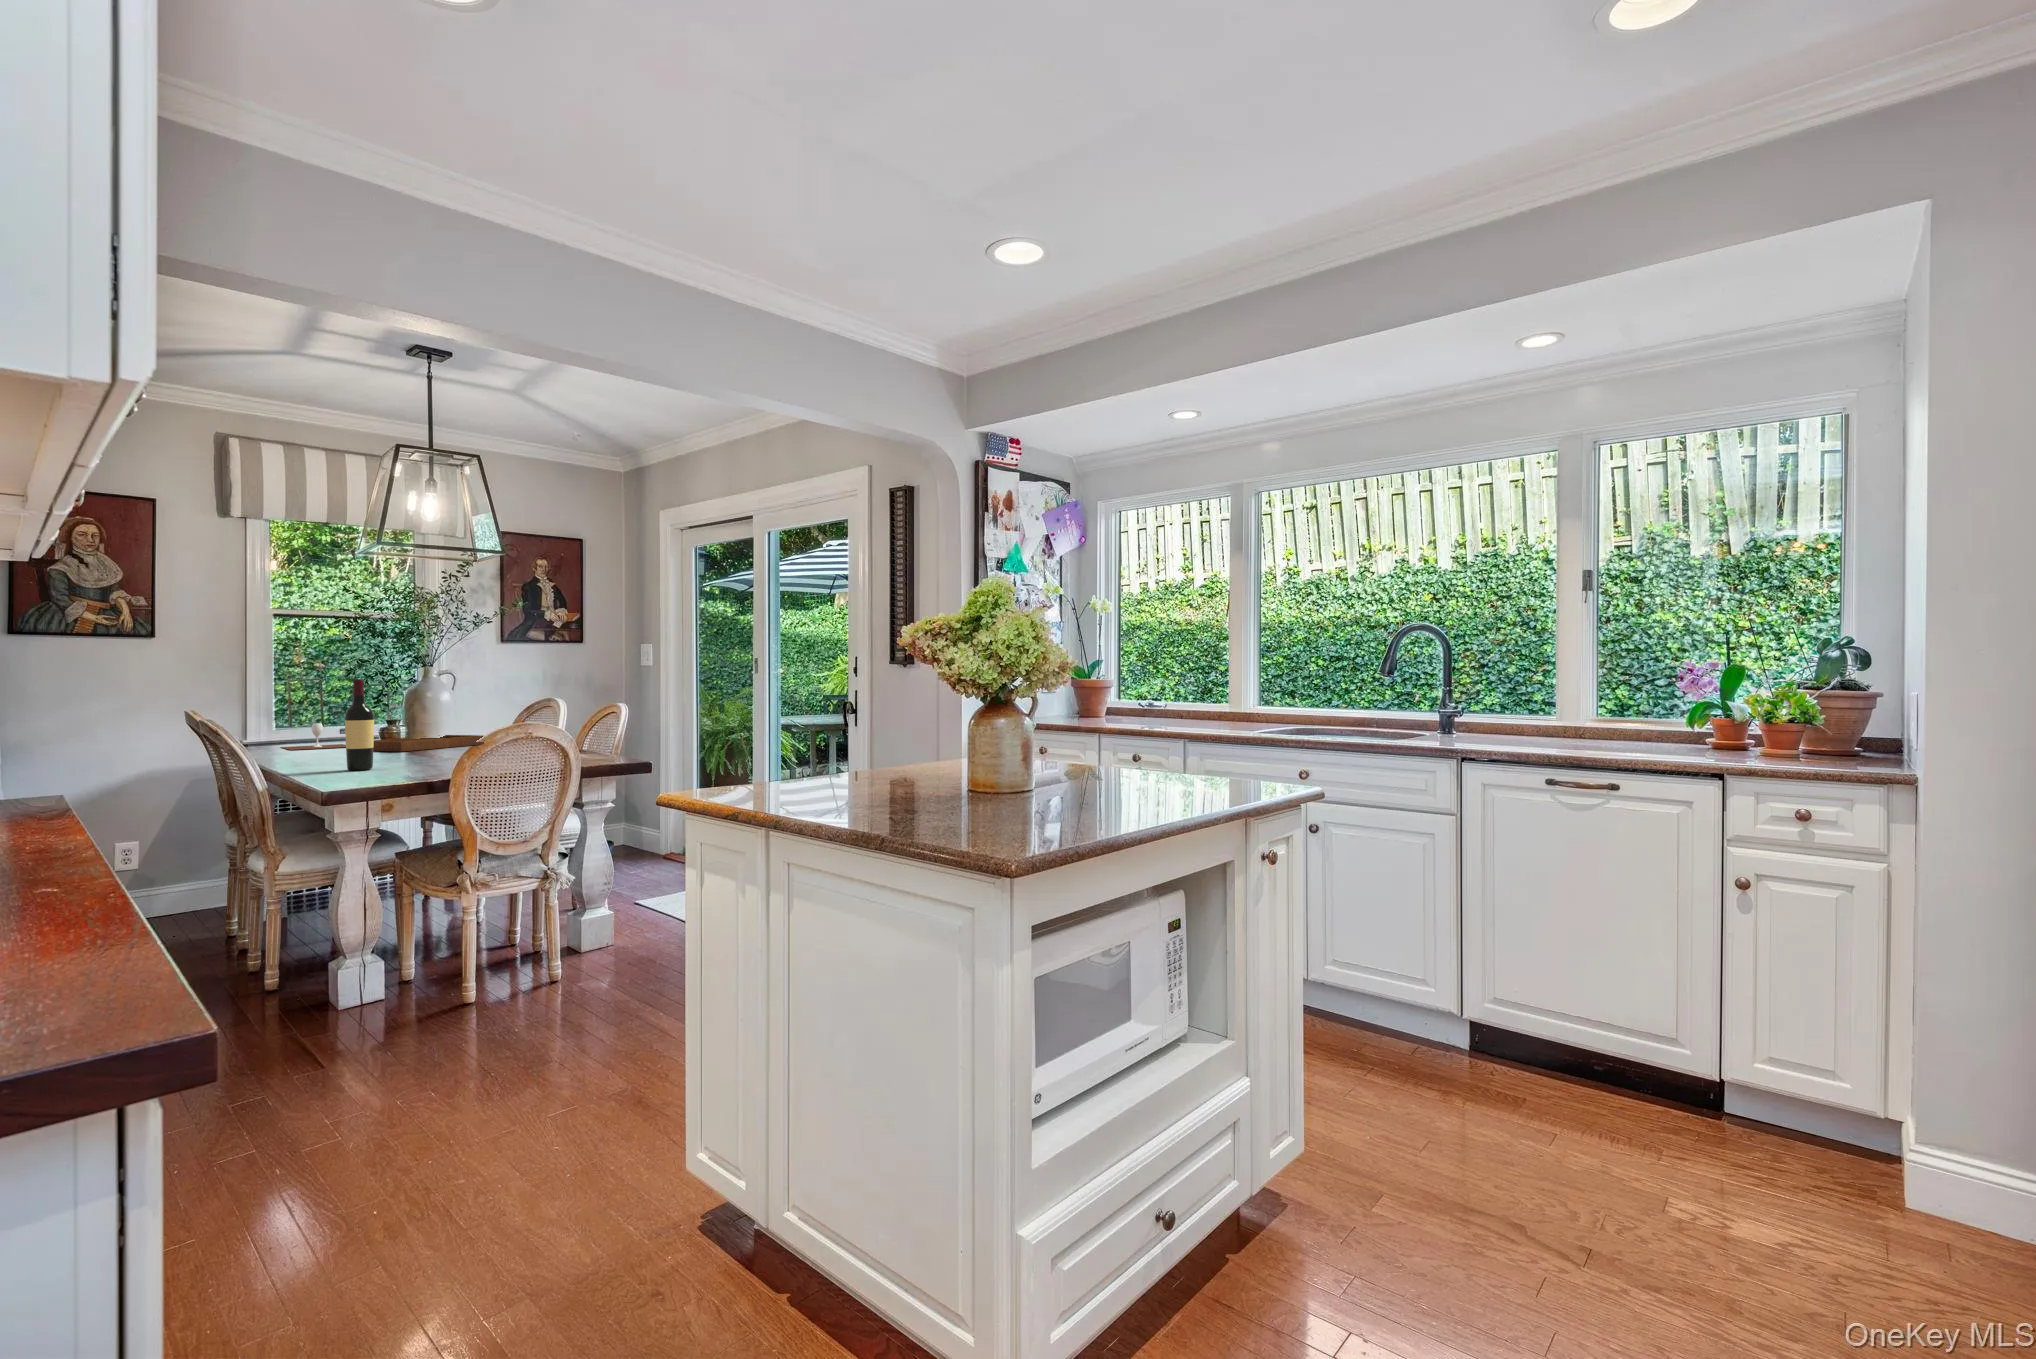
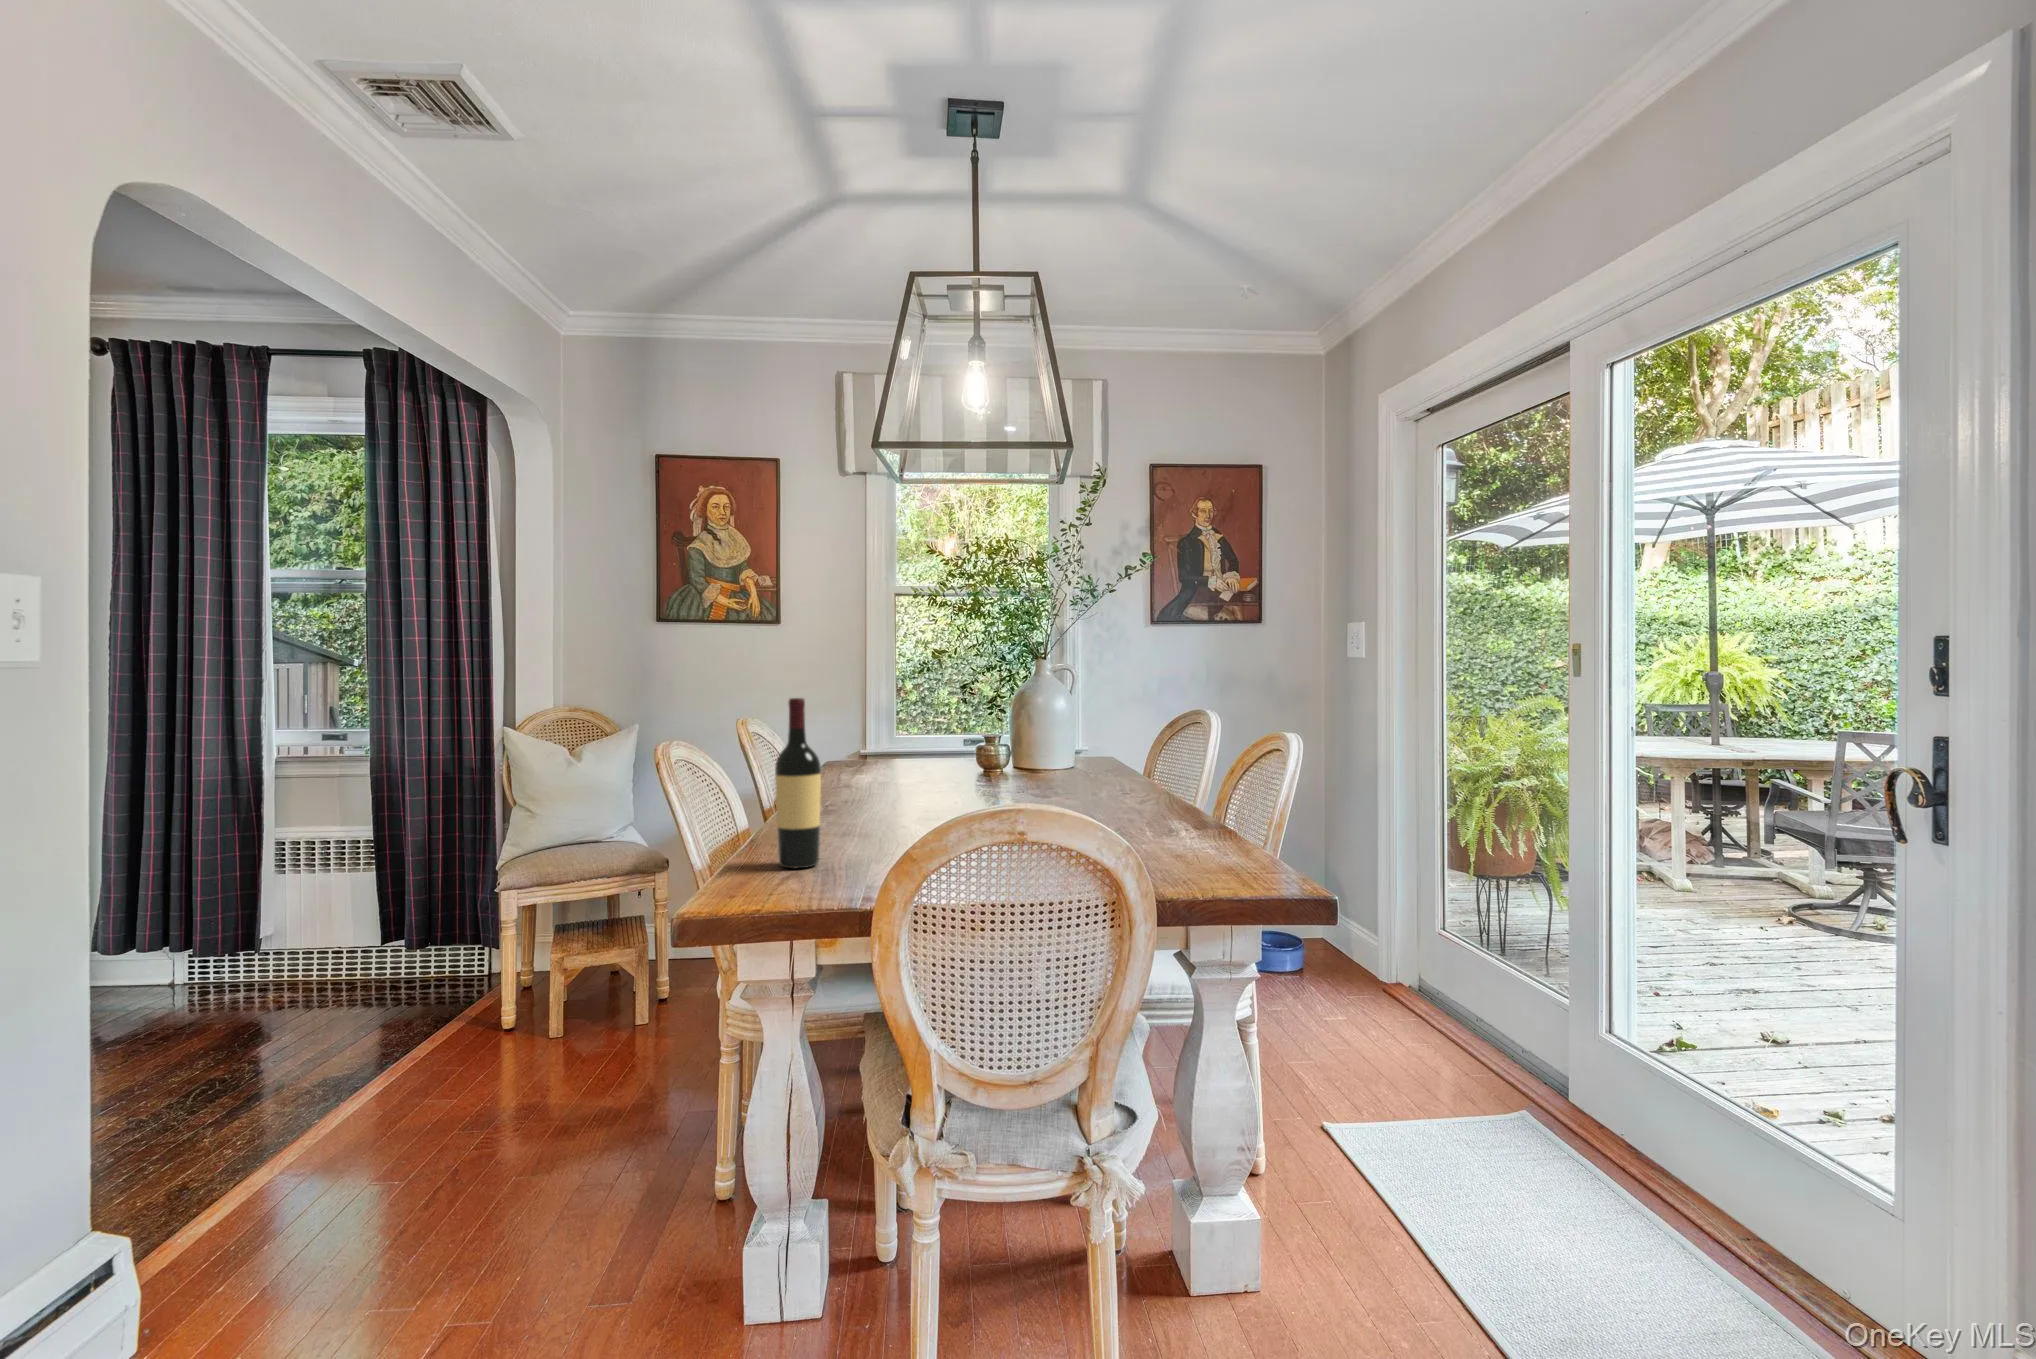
wine glass: present [281,723,346,750] -> none [840,743,918,782]
tray: present [373,735,484,752] -> none [910,739,1079,803]

